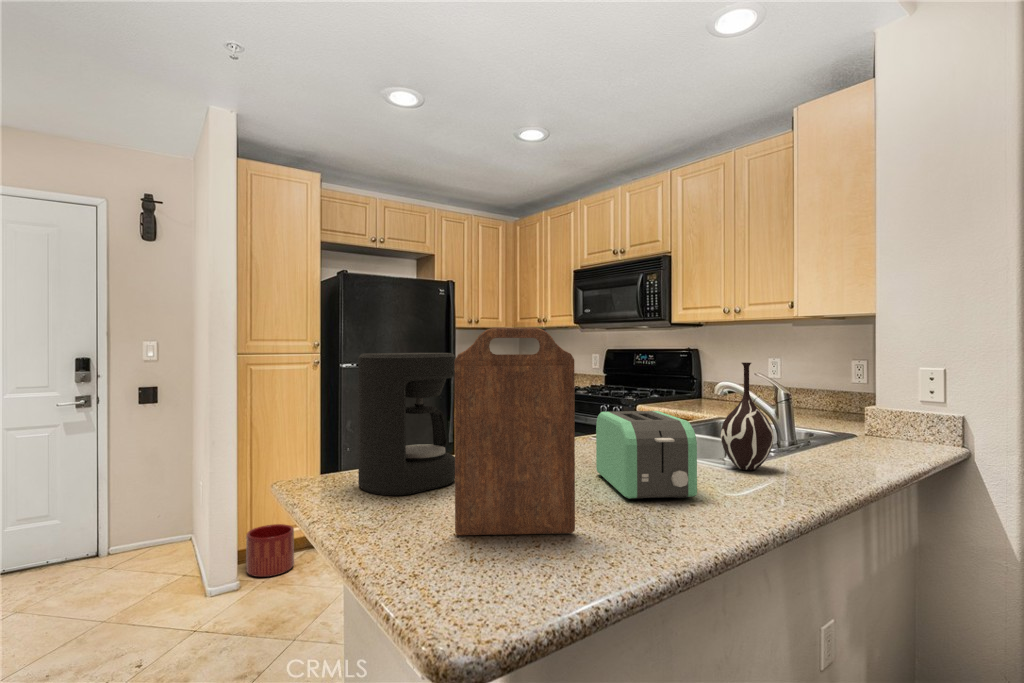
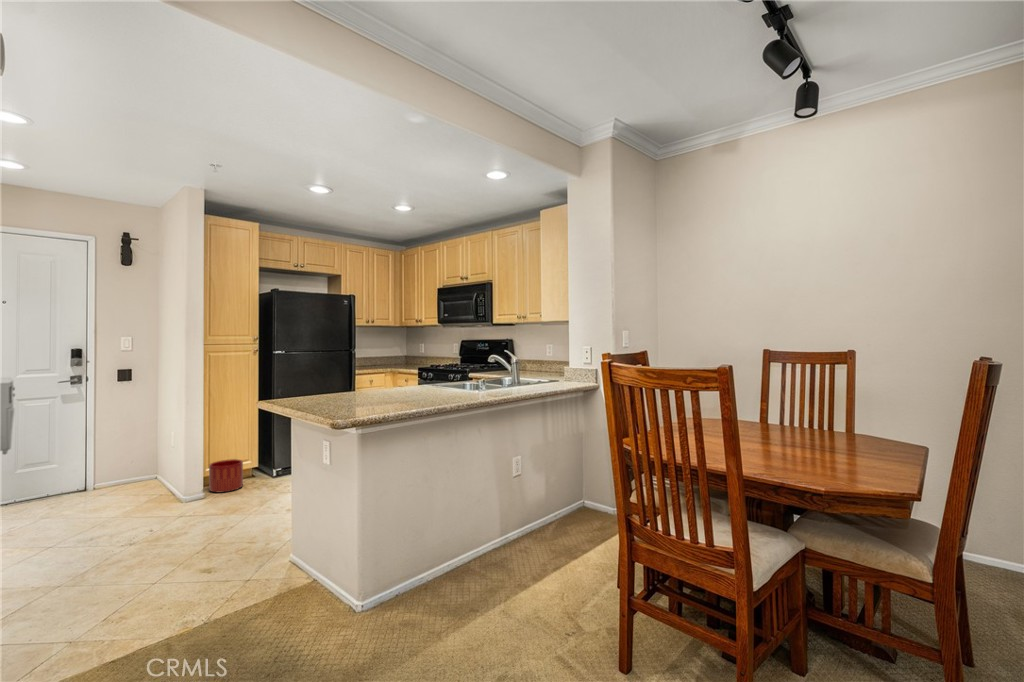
cutting board: present [455,327,575,535] -> none [348,328,398,410]
coffee maker: present [358,353,455,496] -> none [302,340,351,404]
vase: present [721,362,774,470] -> none [483,344,506,394]
toaster: present [596,411,697,500] -> none [420,366,458,402]

